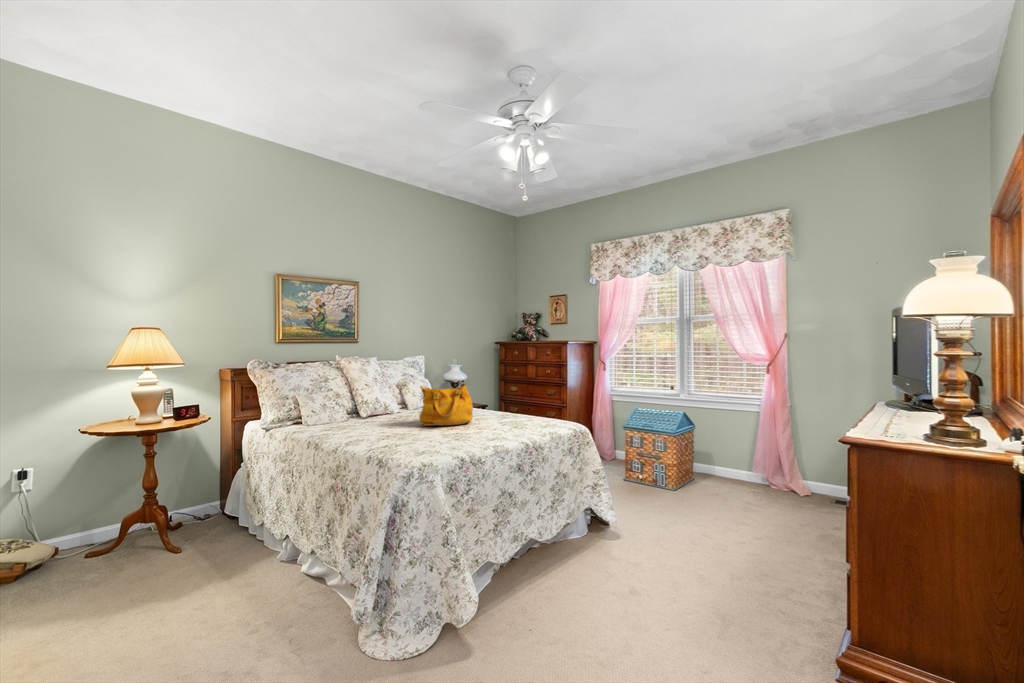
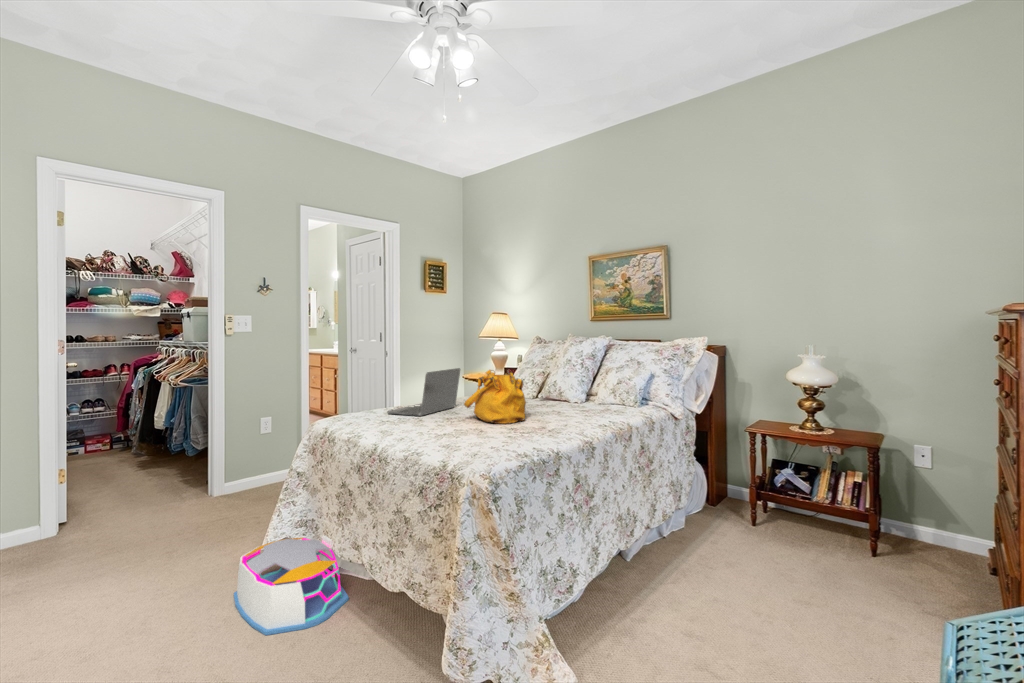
laptop: none [337,391,422,447] -> present [387,368,460,416]
storage bin: none [475,547,587,642] -> present [234,535,349,635]

